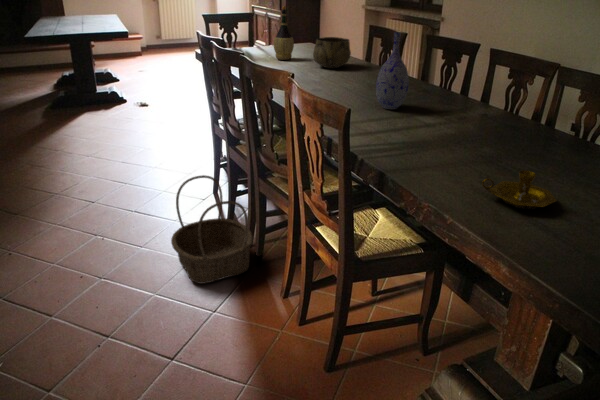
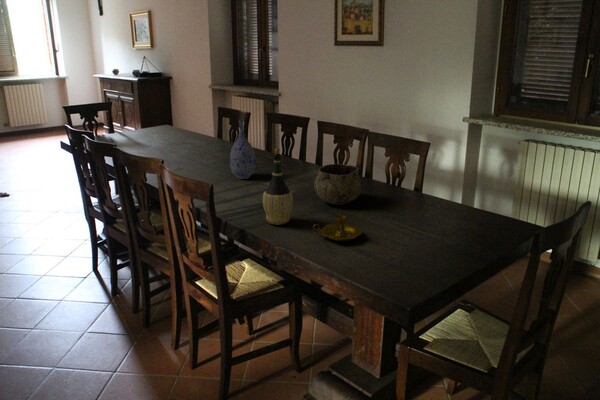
wine bottle: present [273,6,294,60] -> present [263,149,293,225]
decorative bowl: present [313,37,351,68] -> present [314,164,361,205]
basket: present [171,175,253,284] -> none [61,254,140,353]

